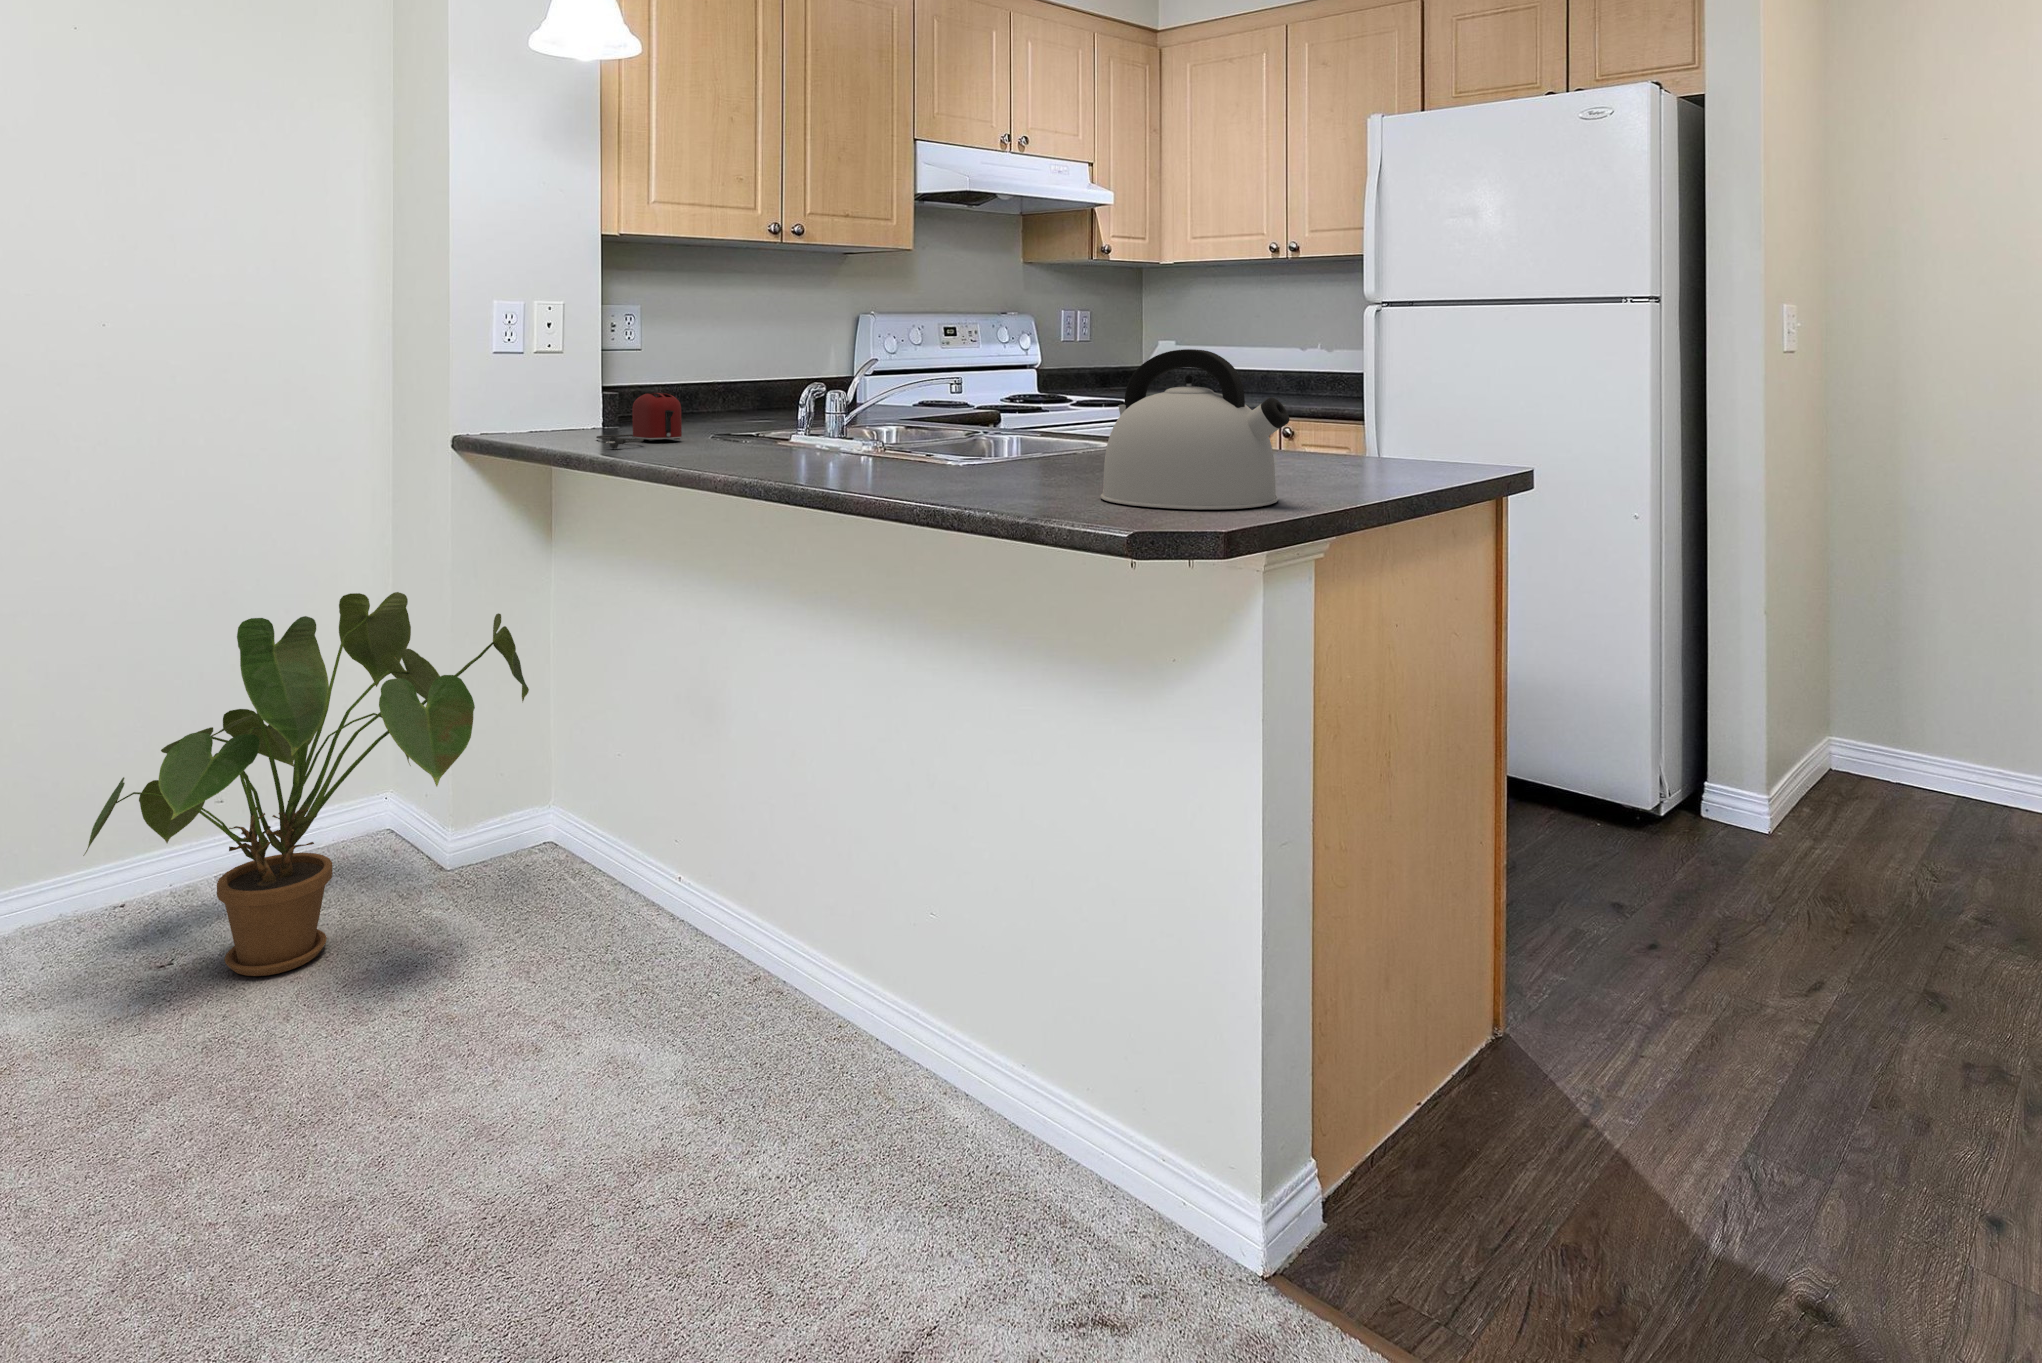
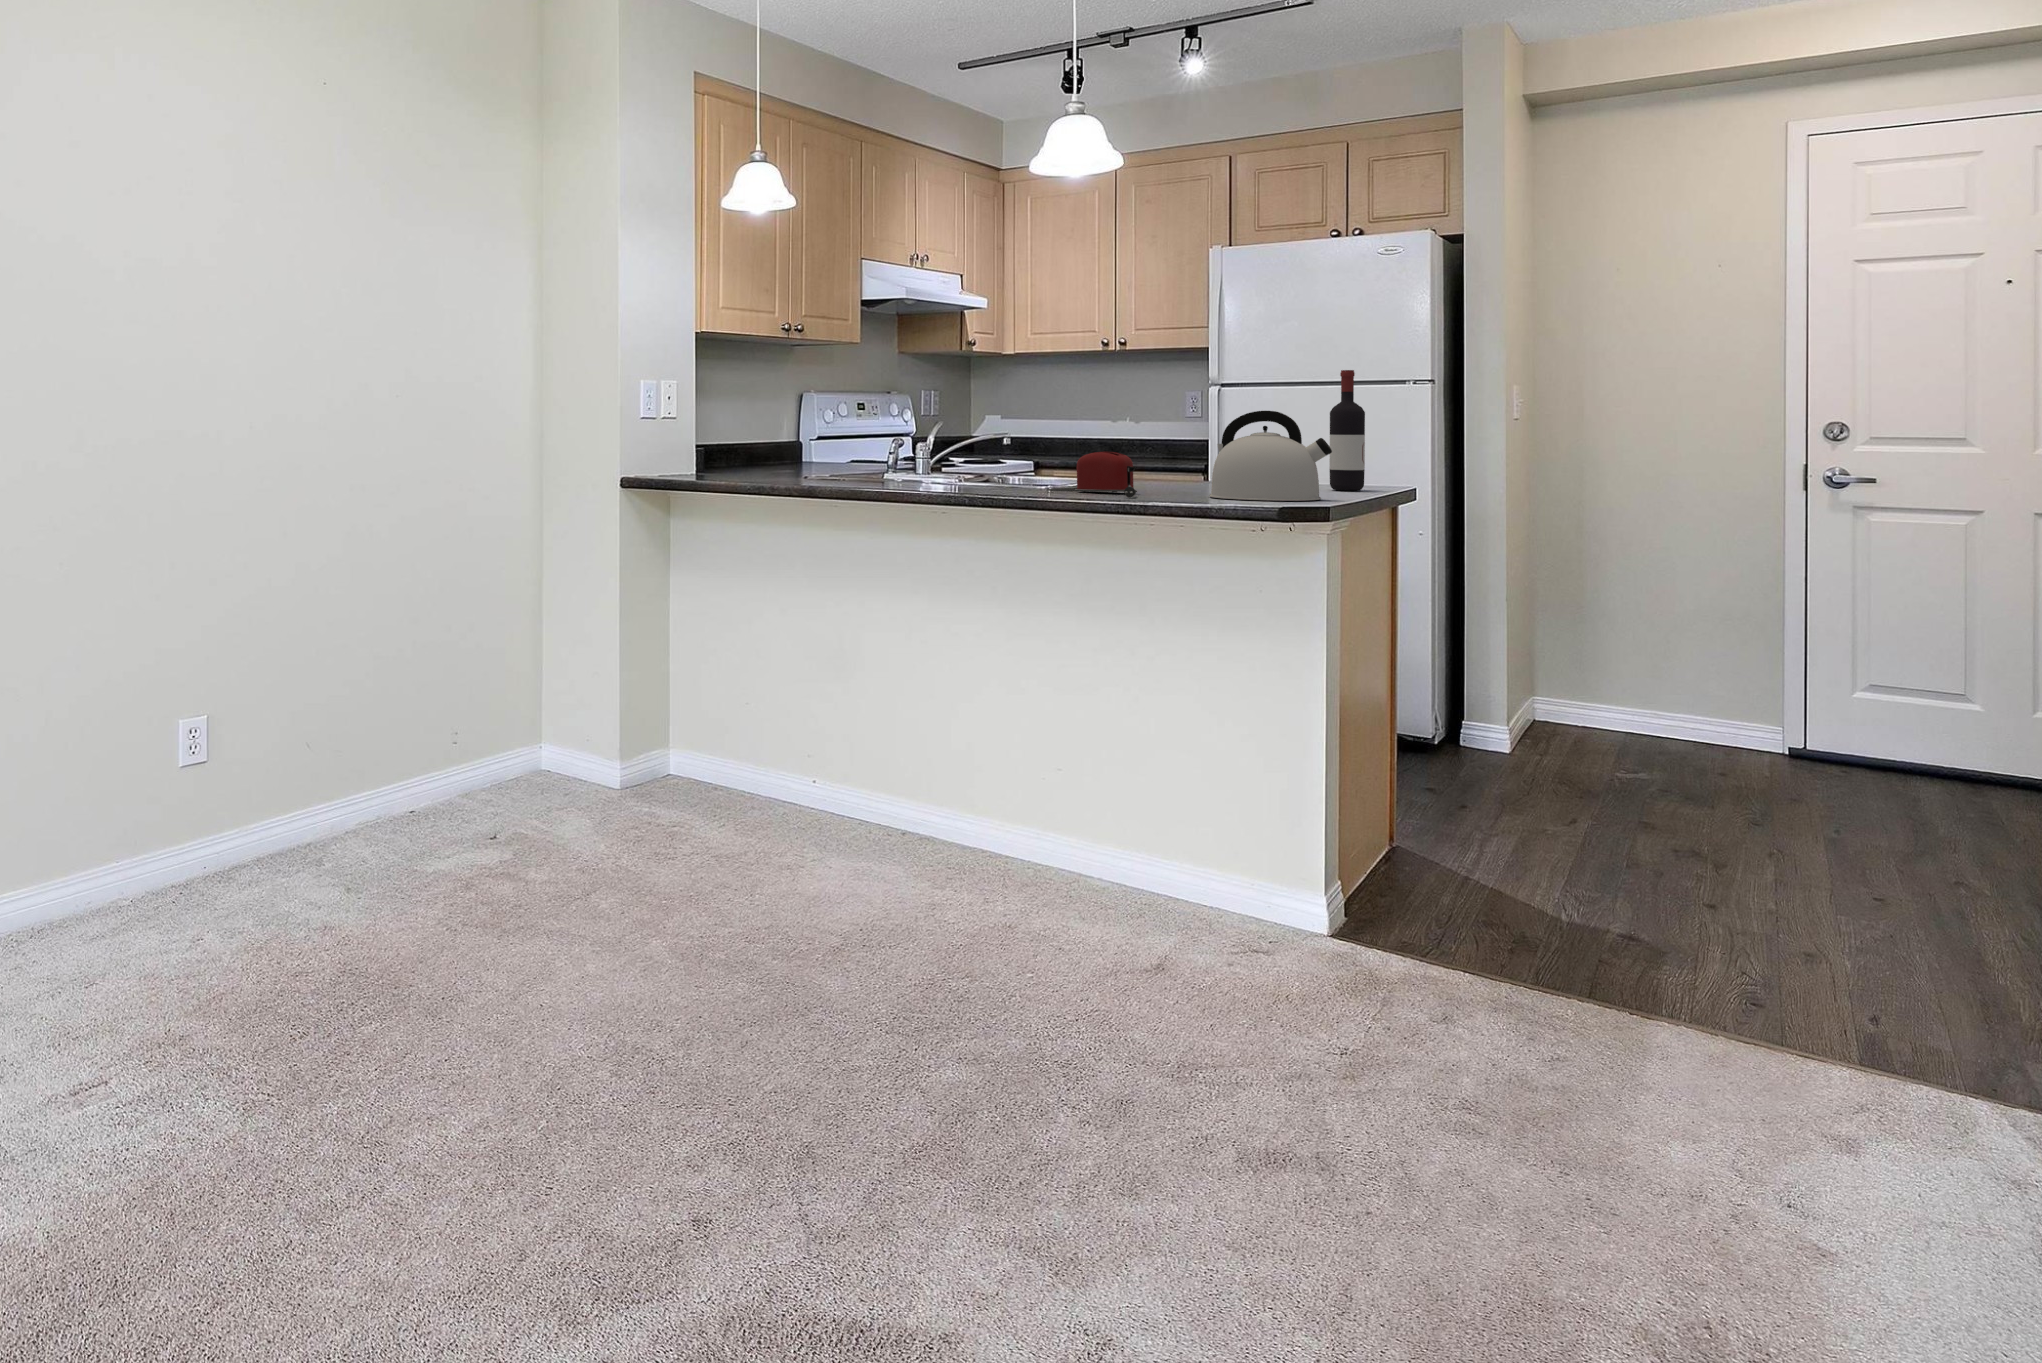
wine bottle: none [1381,280,1435,476] -> present [1329,370,1365,491]
toaster: present [596,393,682,449] -> present [1047,452,1137,497]
house plant: present [83,592,529,976] -> none [457,587,702,842]

